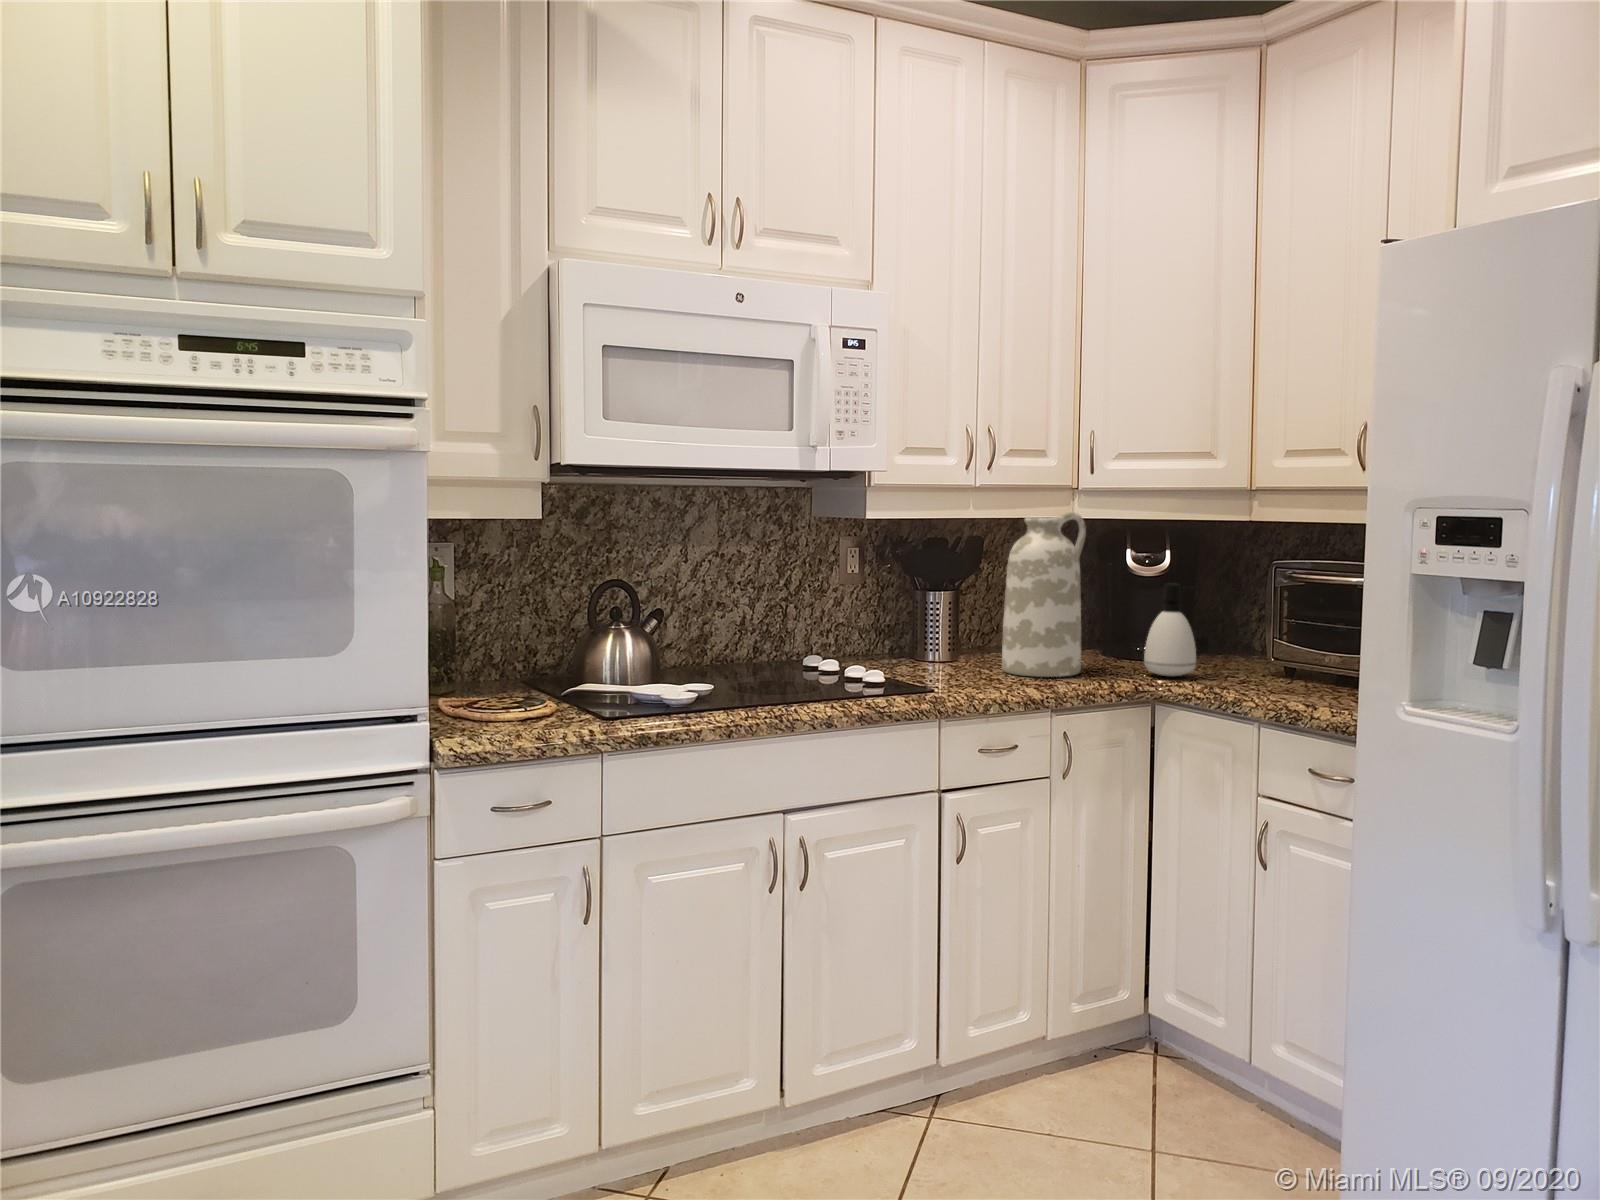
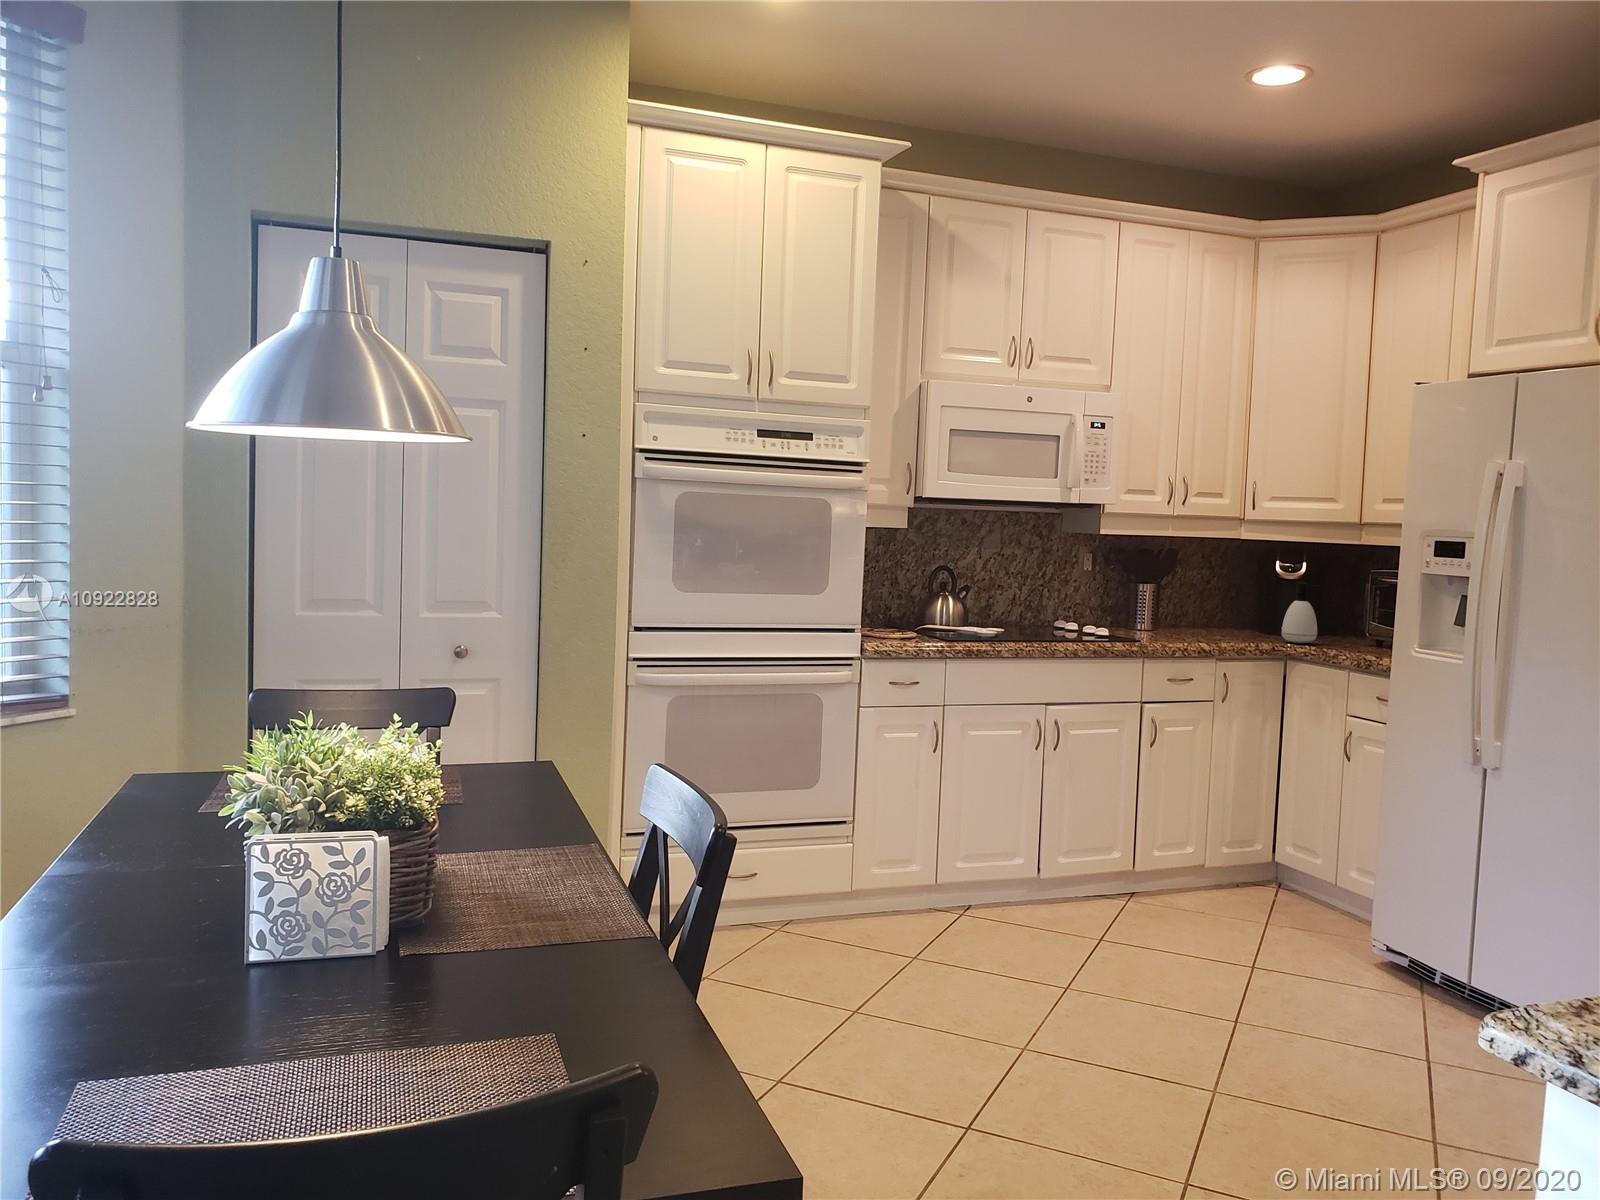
vase: present [1002,512,1086,677] -> none [1185,534,1245,639]

